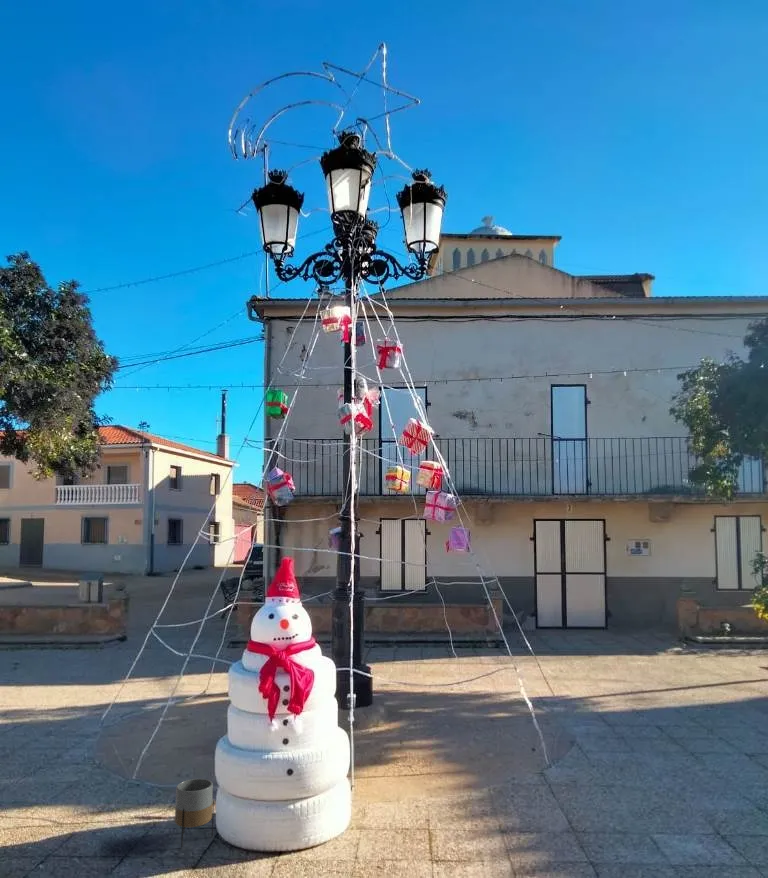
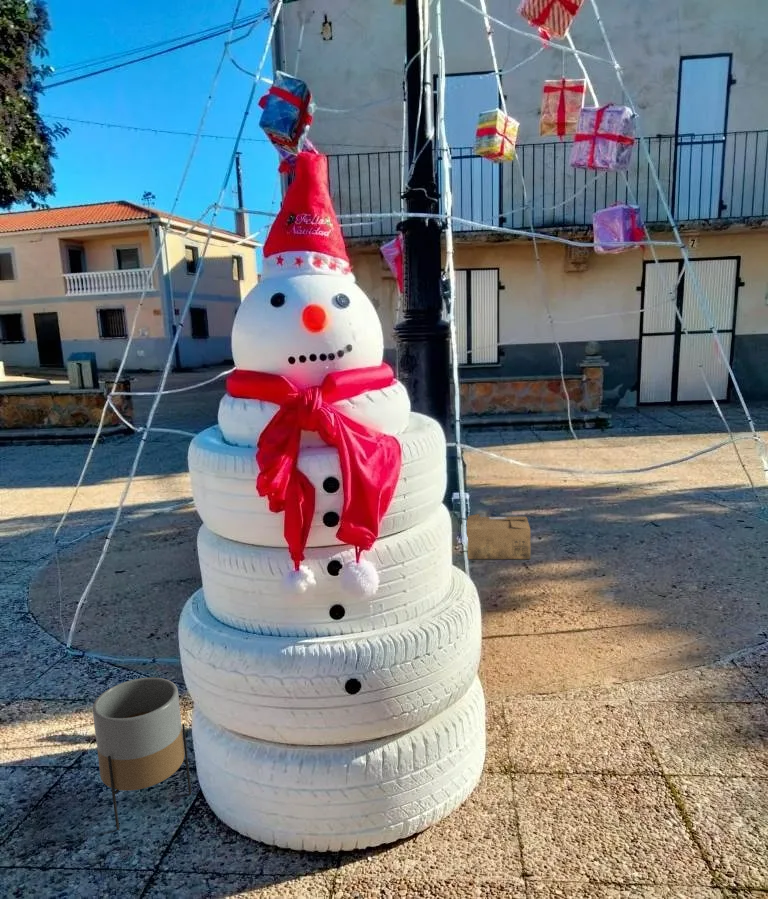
cardboard box: none [364,711,406,741] -> present [467,514,531,559]

